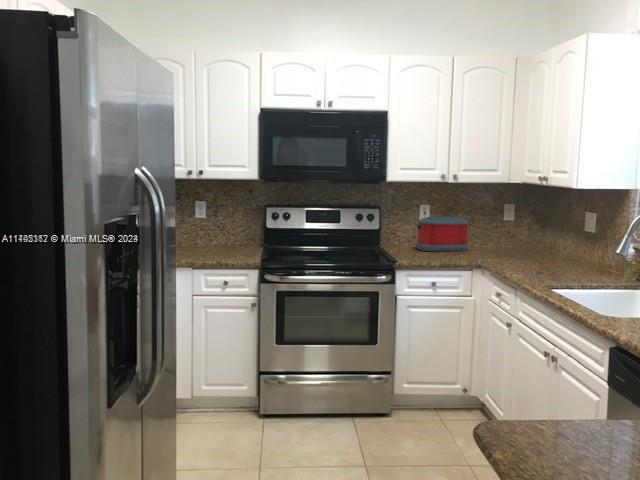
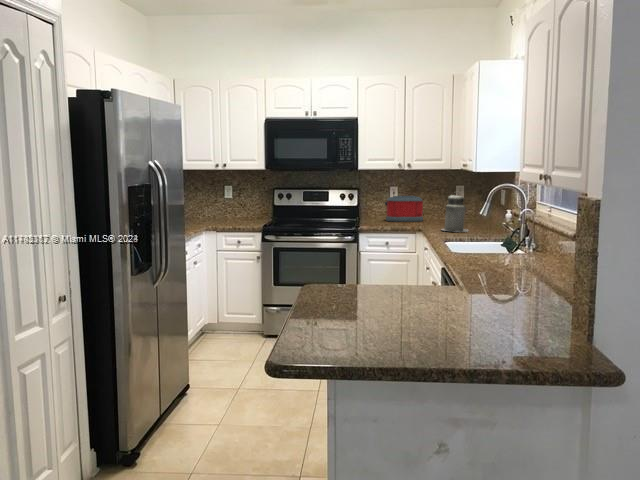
canister: none [516,215,556,270] -> present [442,195,468,232]

